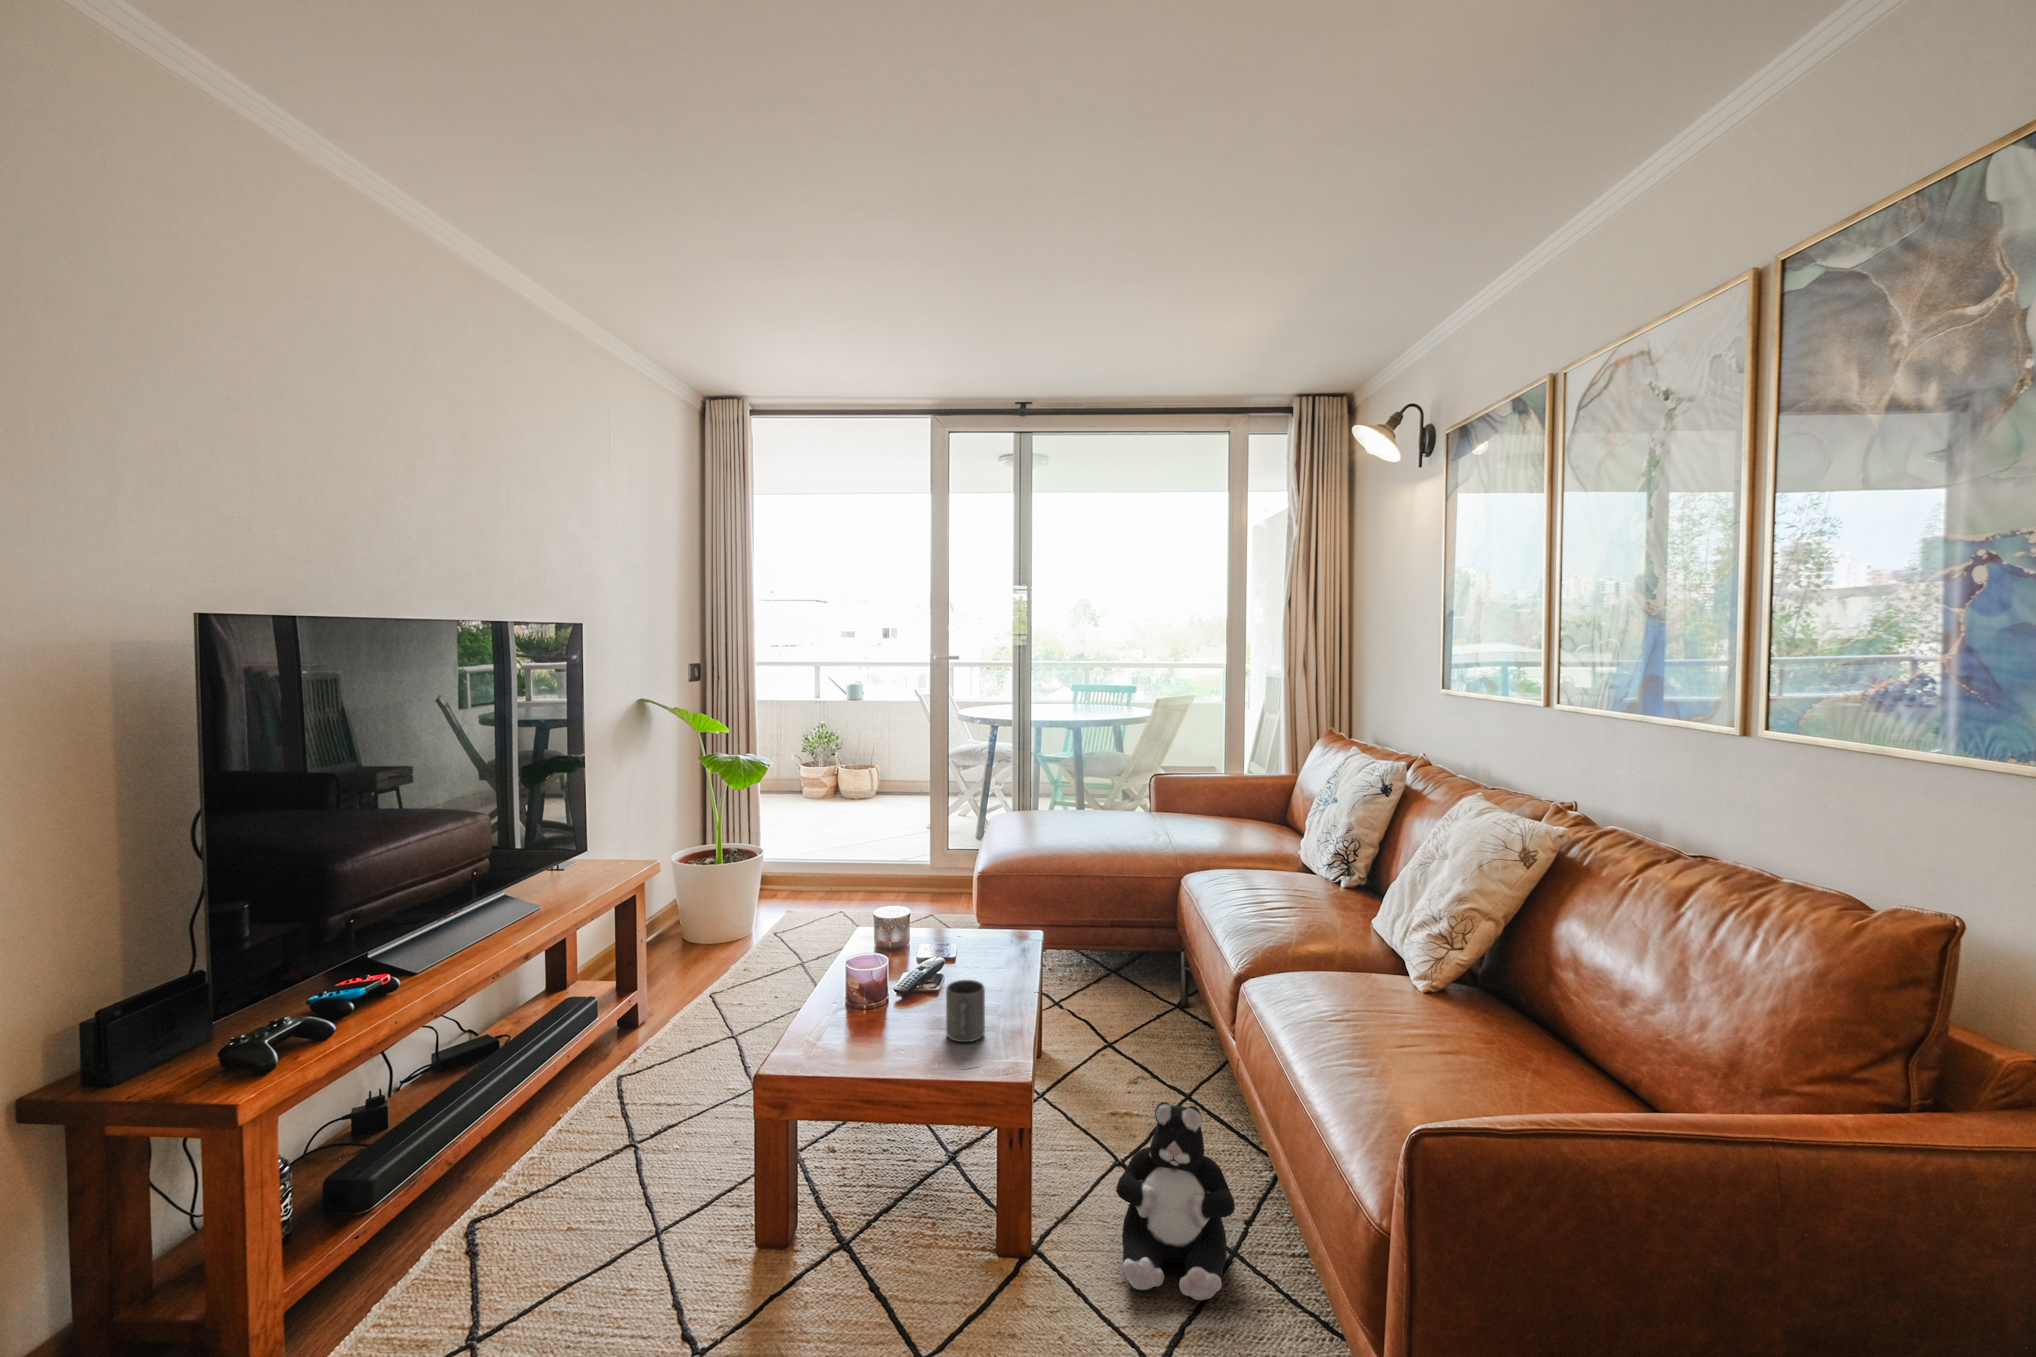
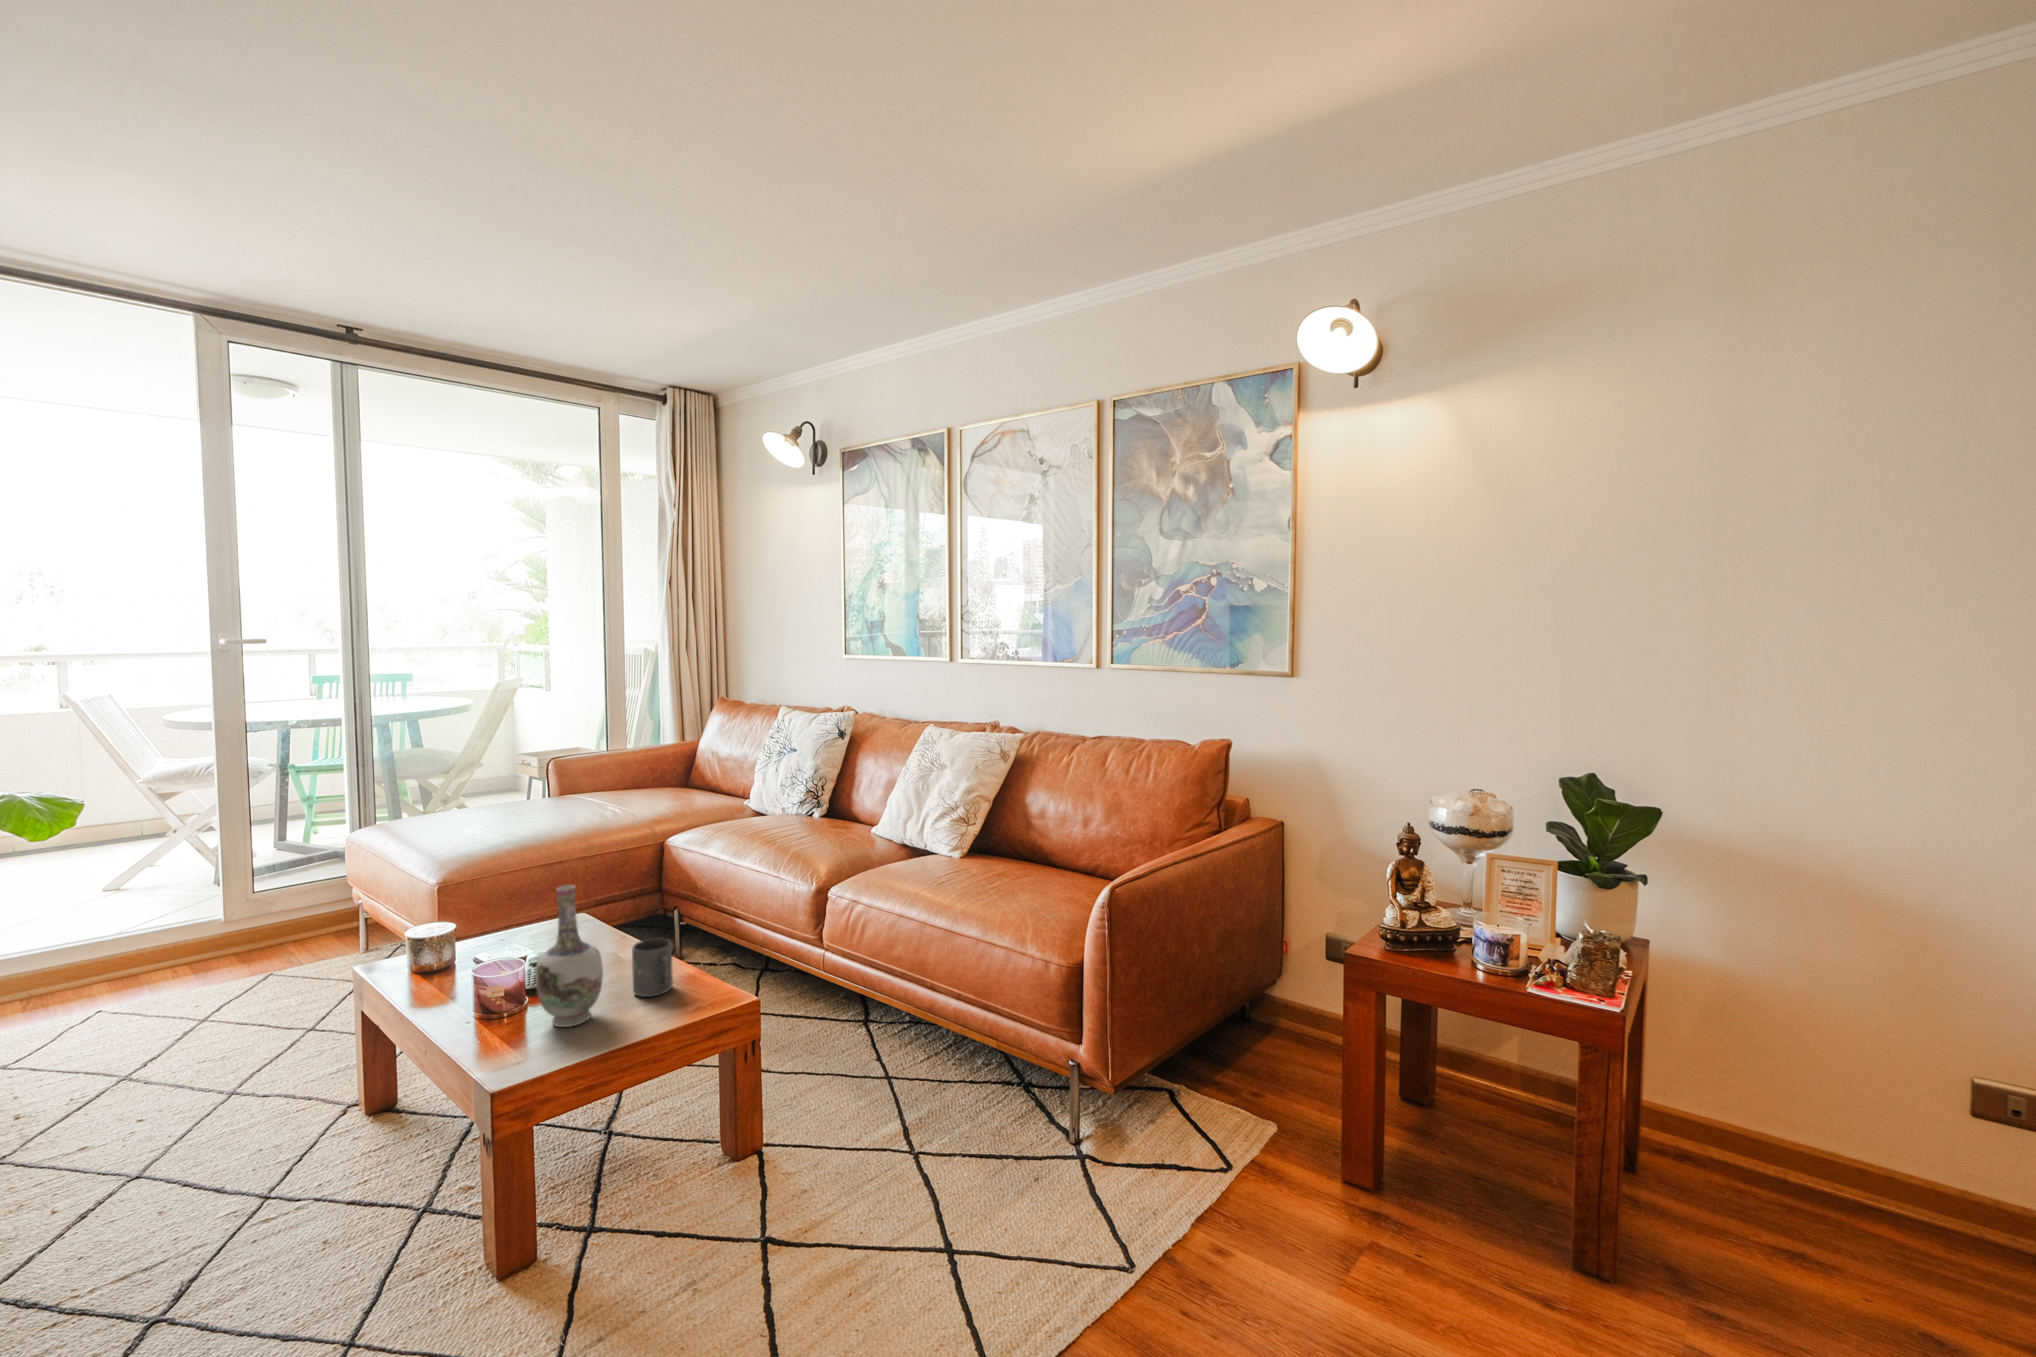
vase: none [847,905,906,1045] -> present [536,885,603,1027]
plush toy: present [1116,1102,1235,1300] -> none [810,977,917,1120]

